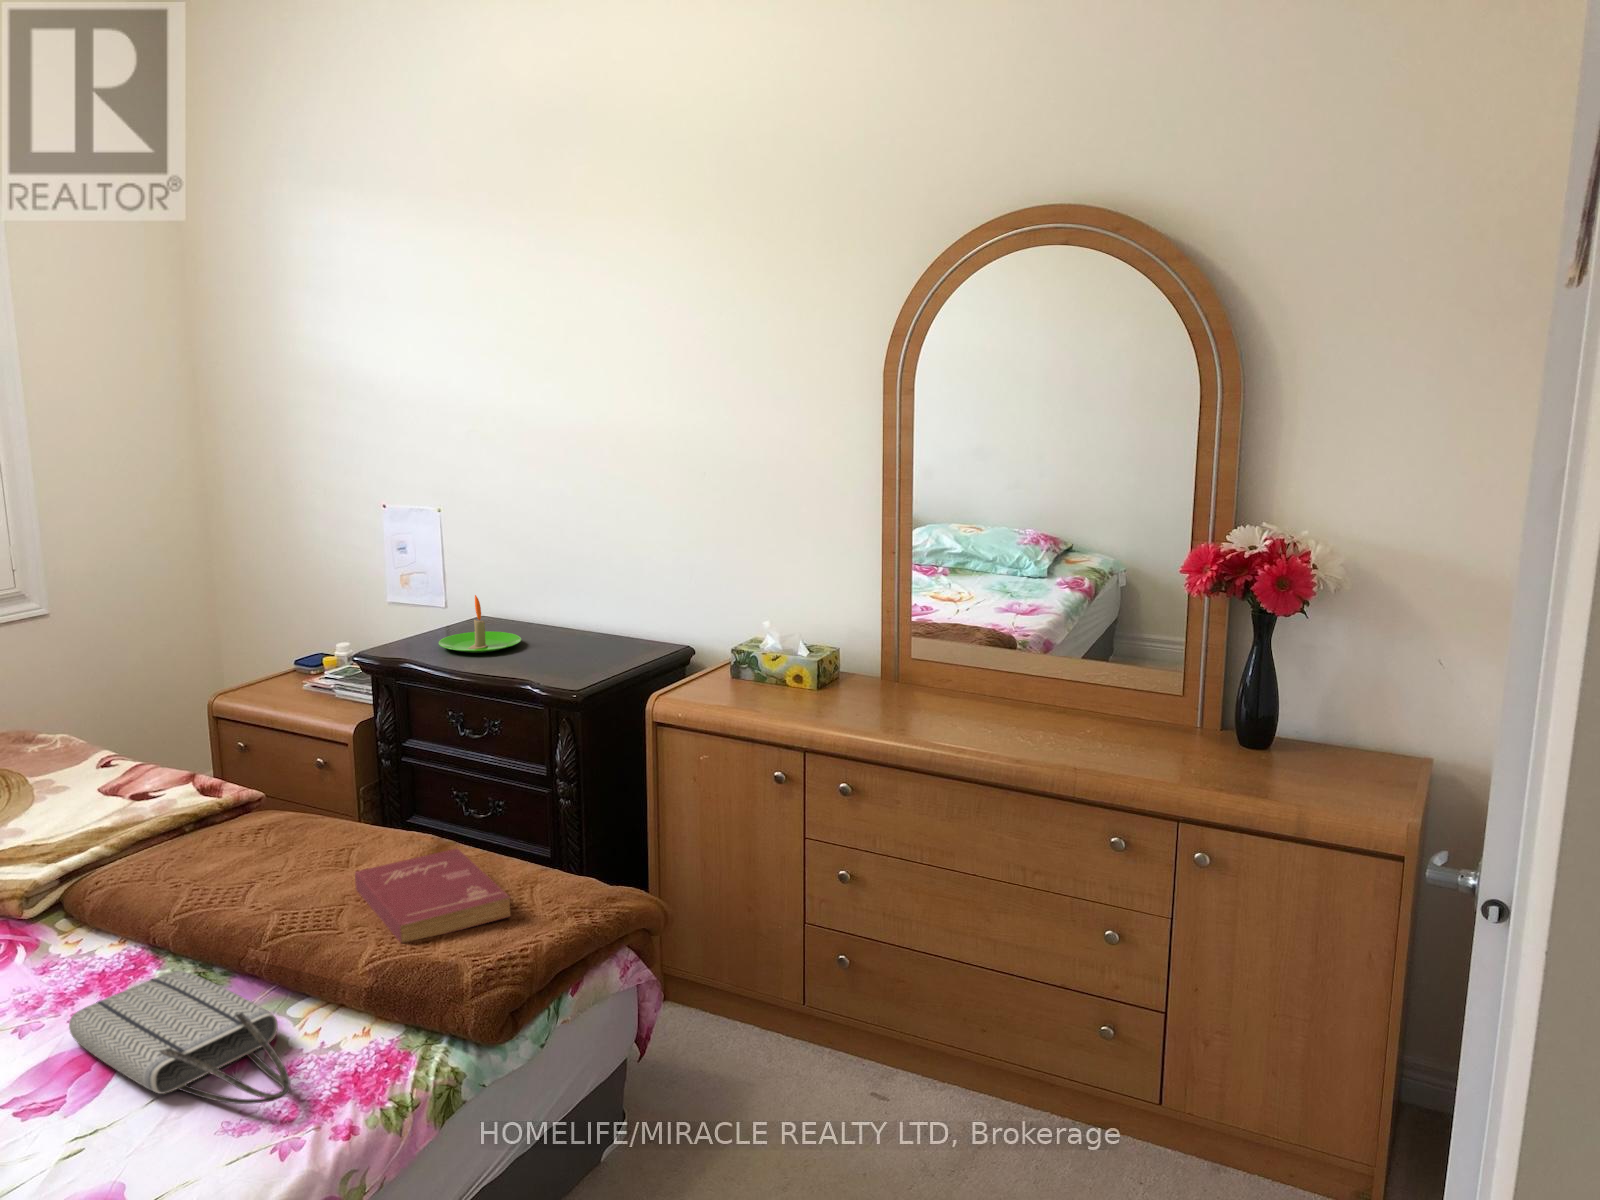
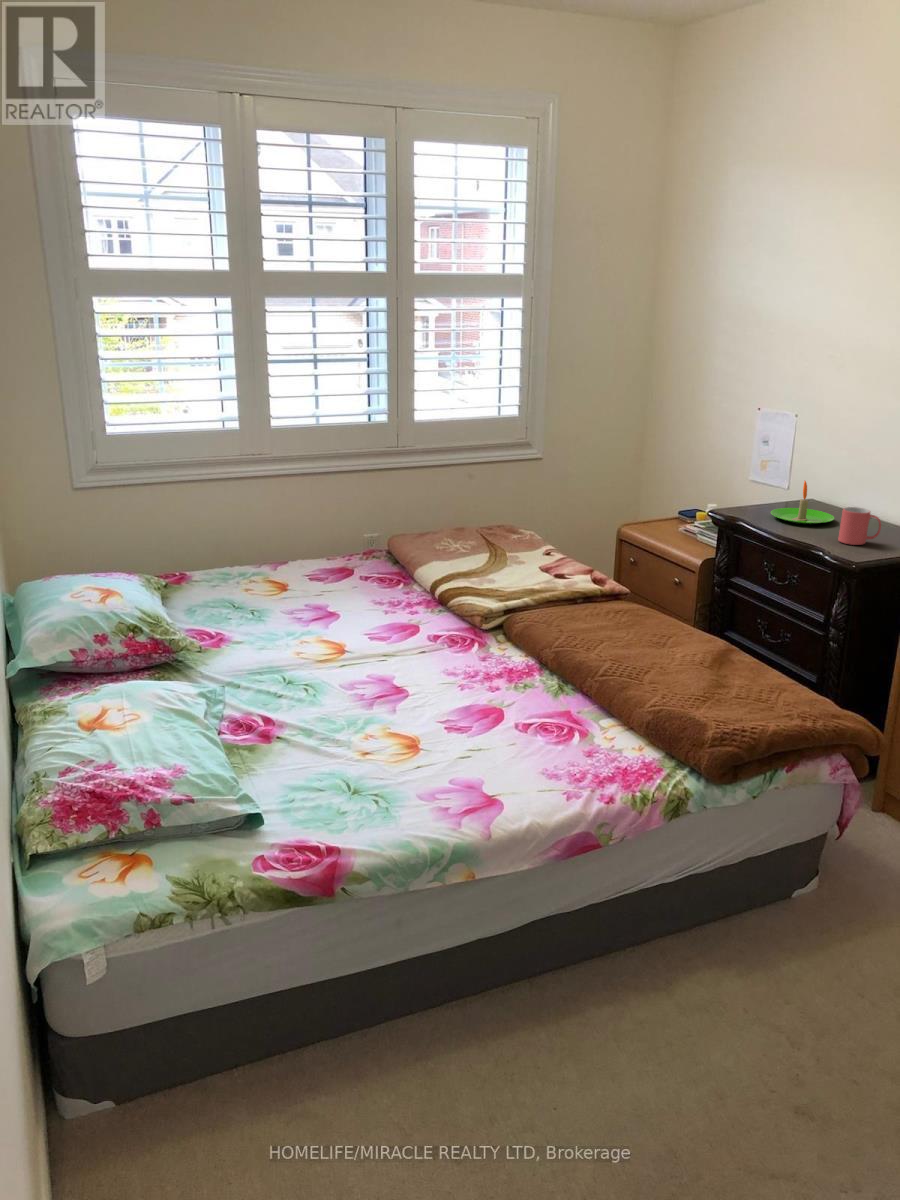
mug: none [536,621,585,669] -> present [838,507,881,545]
book: present [355,849,511,943] -> none [662,650,758,706]
tote bag: present [69,971,290,1104] -> none [485,679,590,766]

